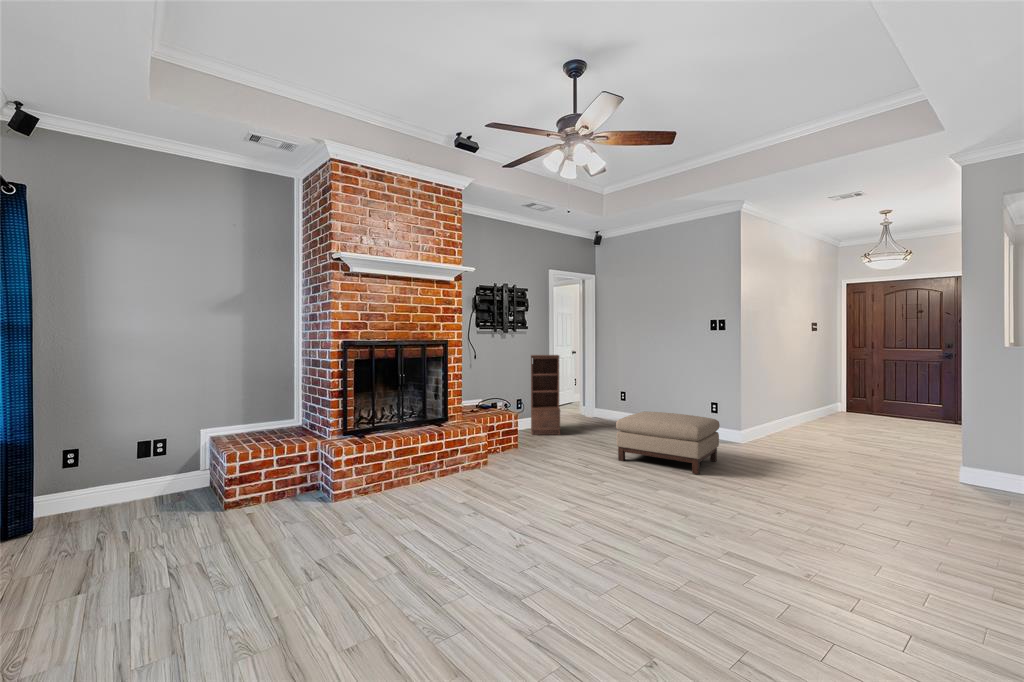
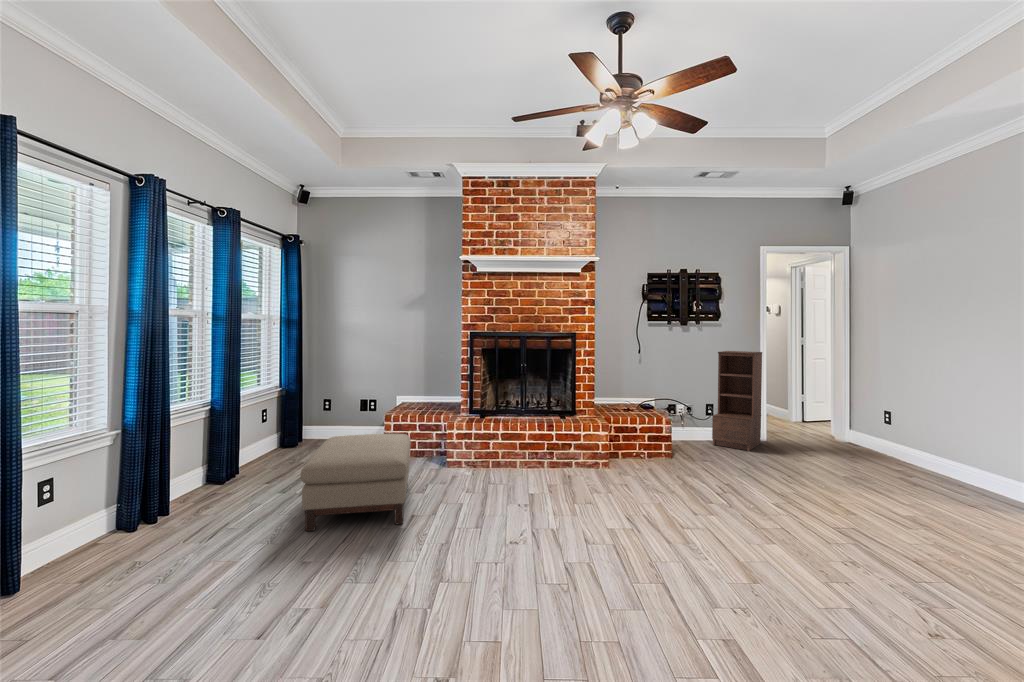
ottoman: present [616,412,720,474] -> present [301,434,411,531]

